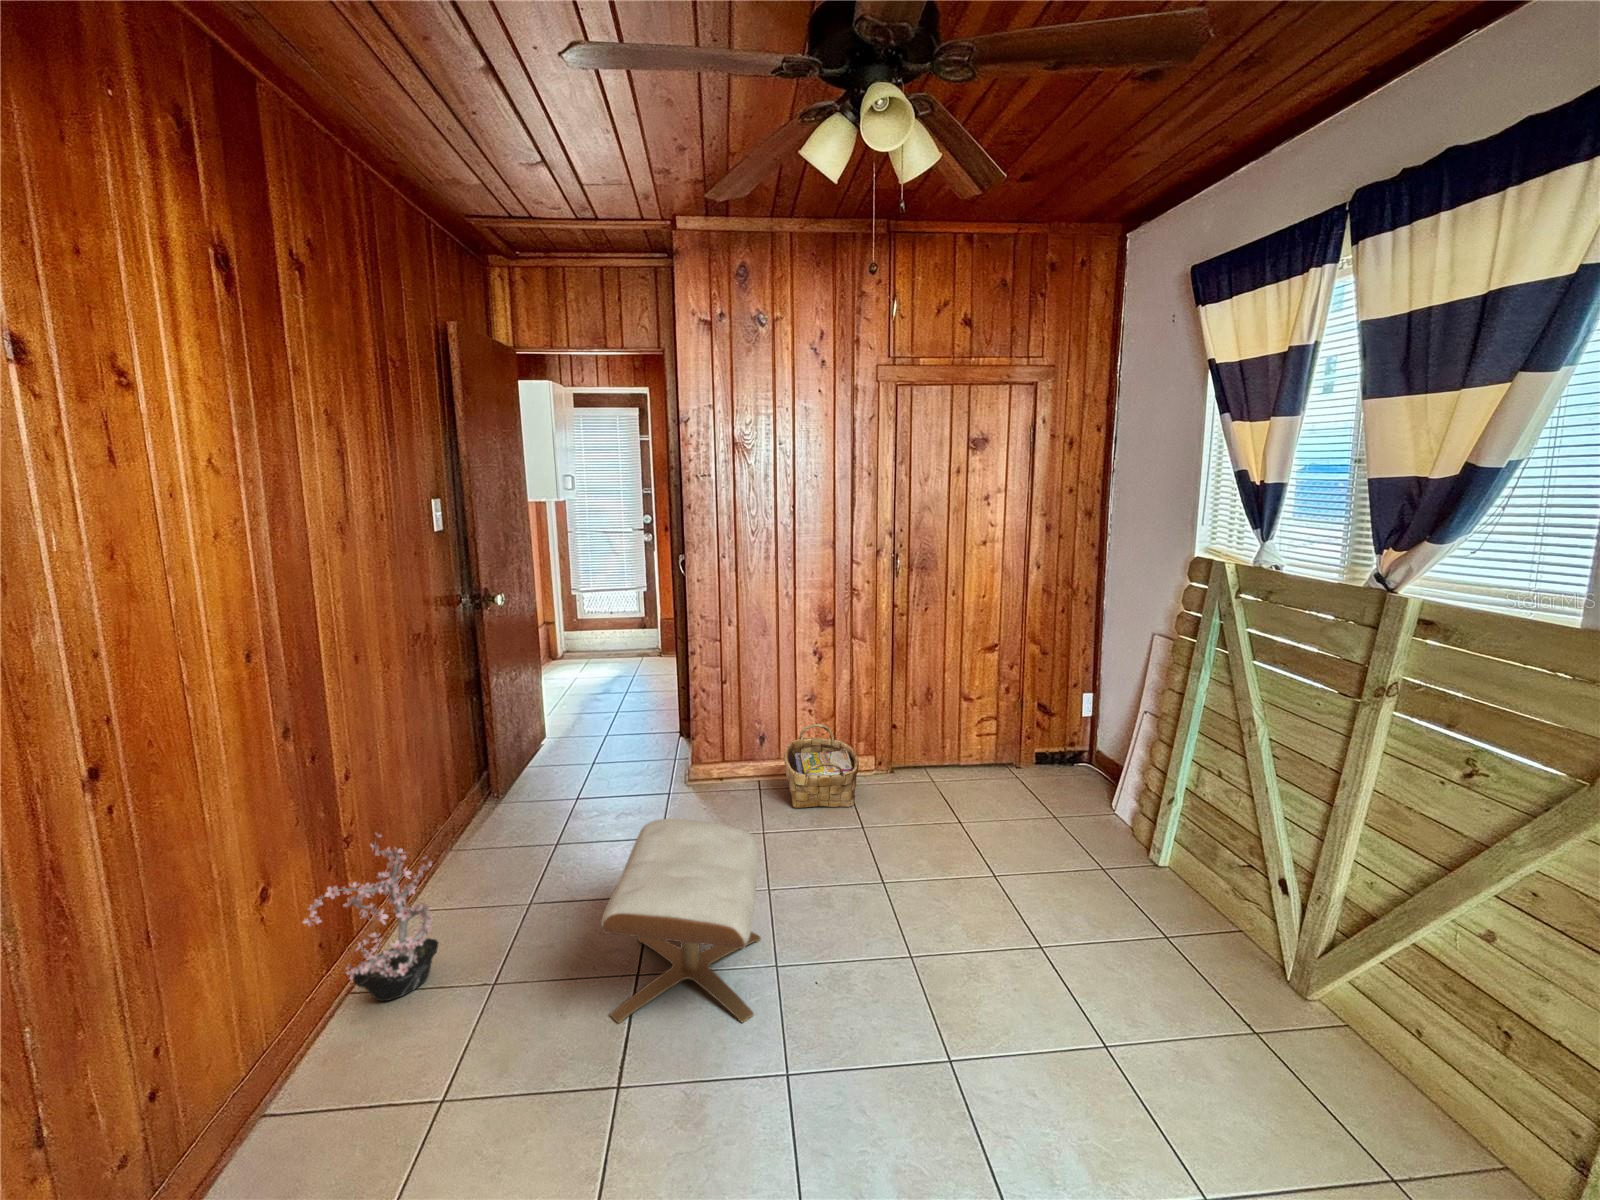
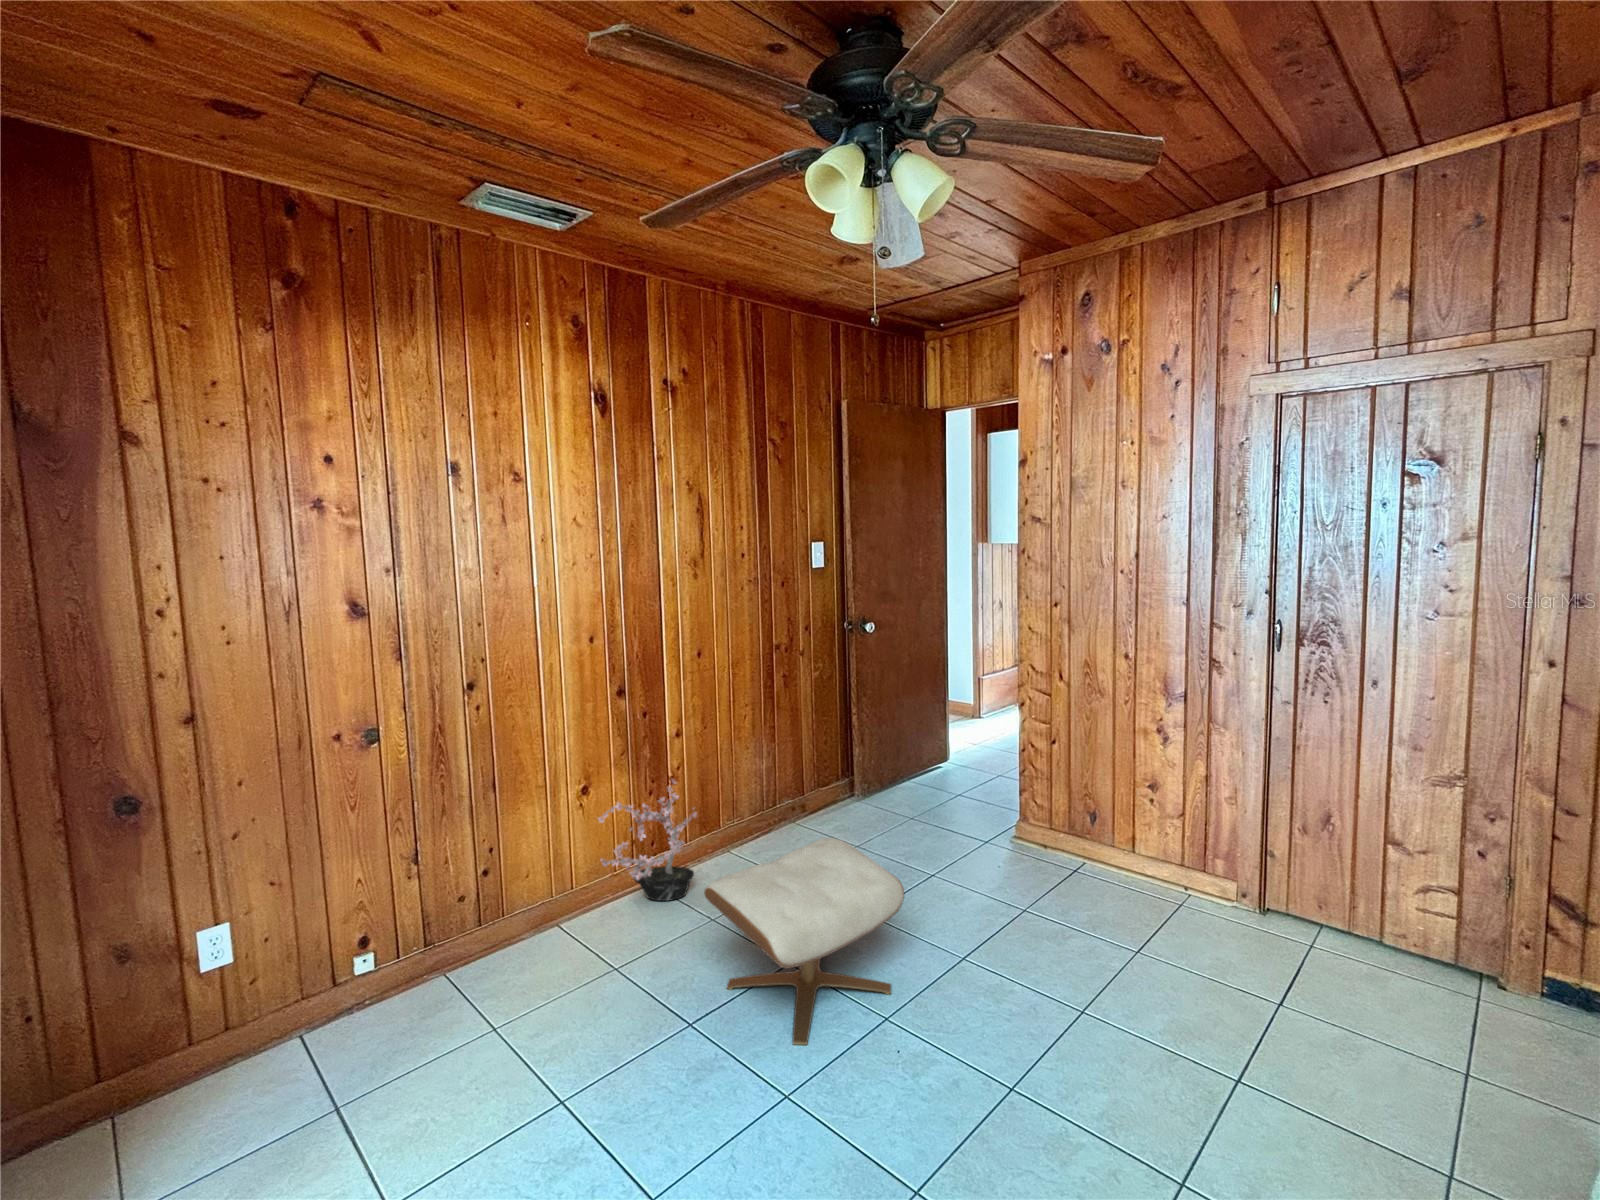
woven basket: present [784,724,859,808] -> none [1076,816,1183,926]

